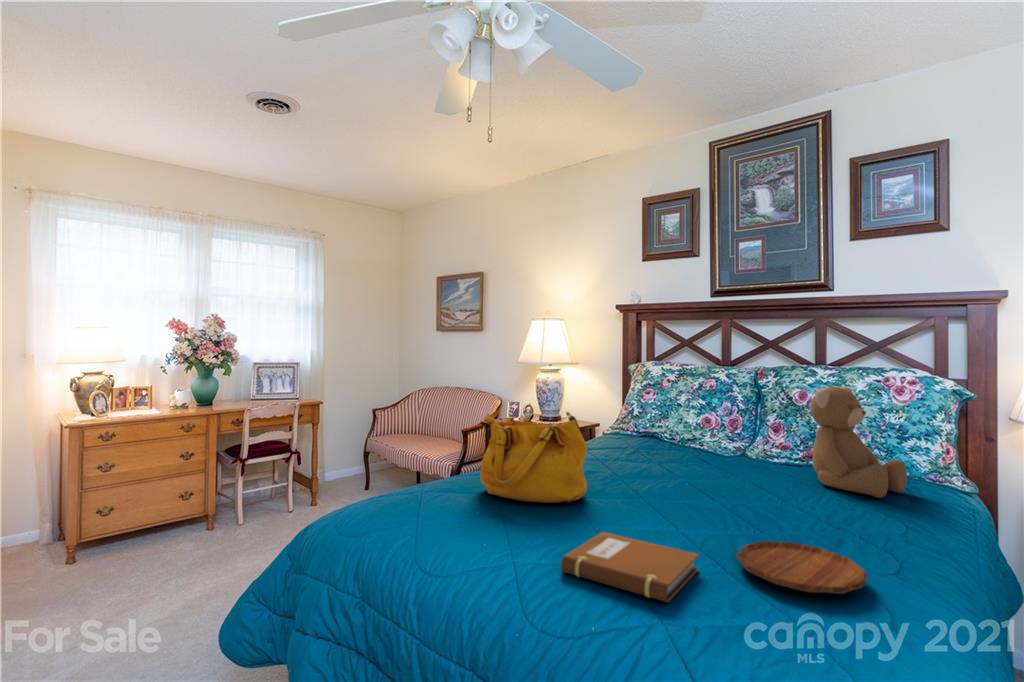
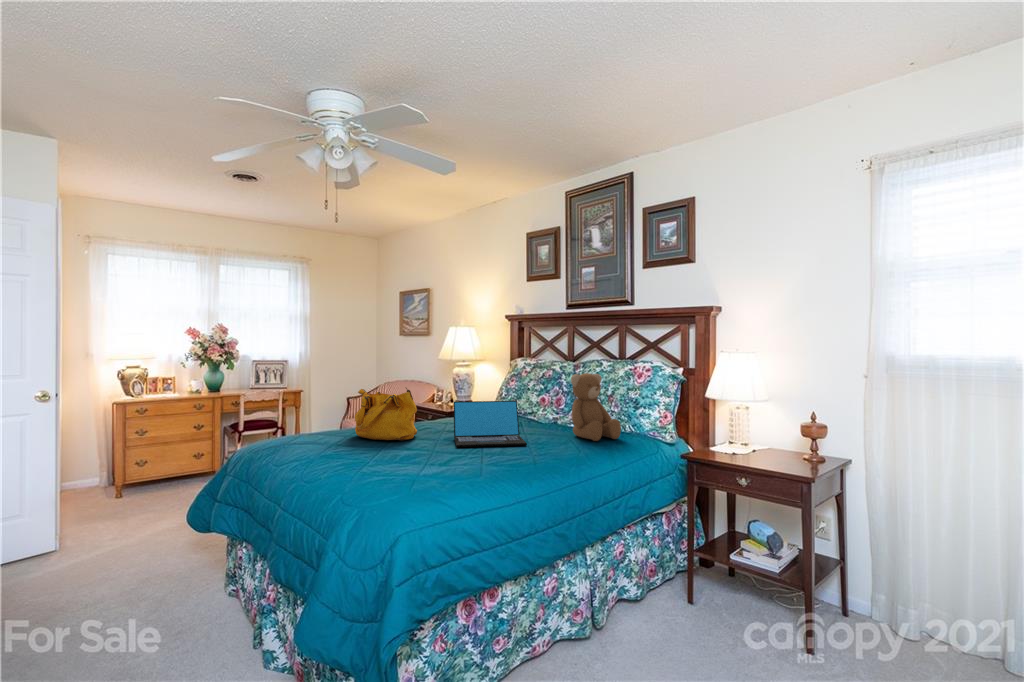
laptop: none [636,430,790,518] -> present [454,401,527,447]
notebook: present [561,532,699,602] -> none [356,449,429,471]
tray: present [736,541,867,594] -> none [447,453,507,469]

